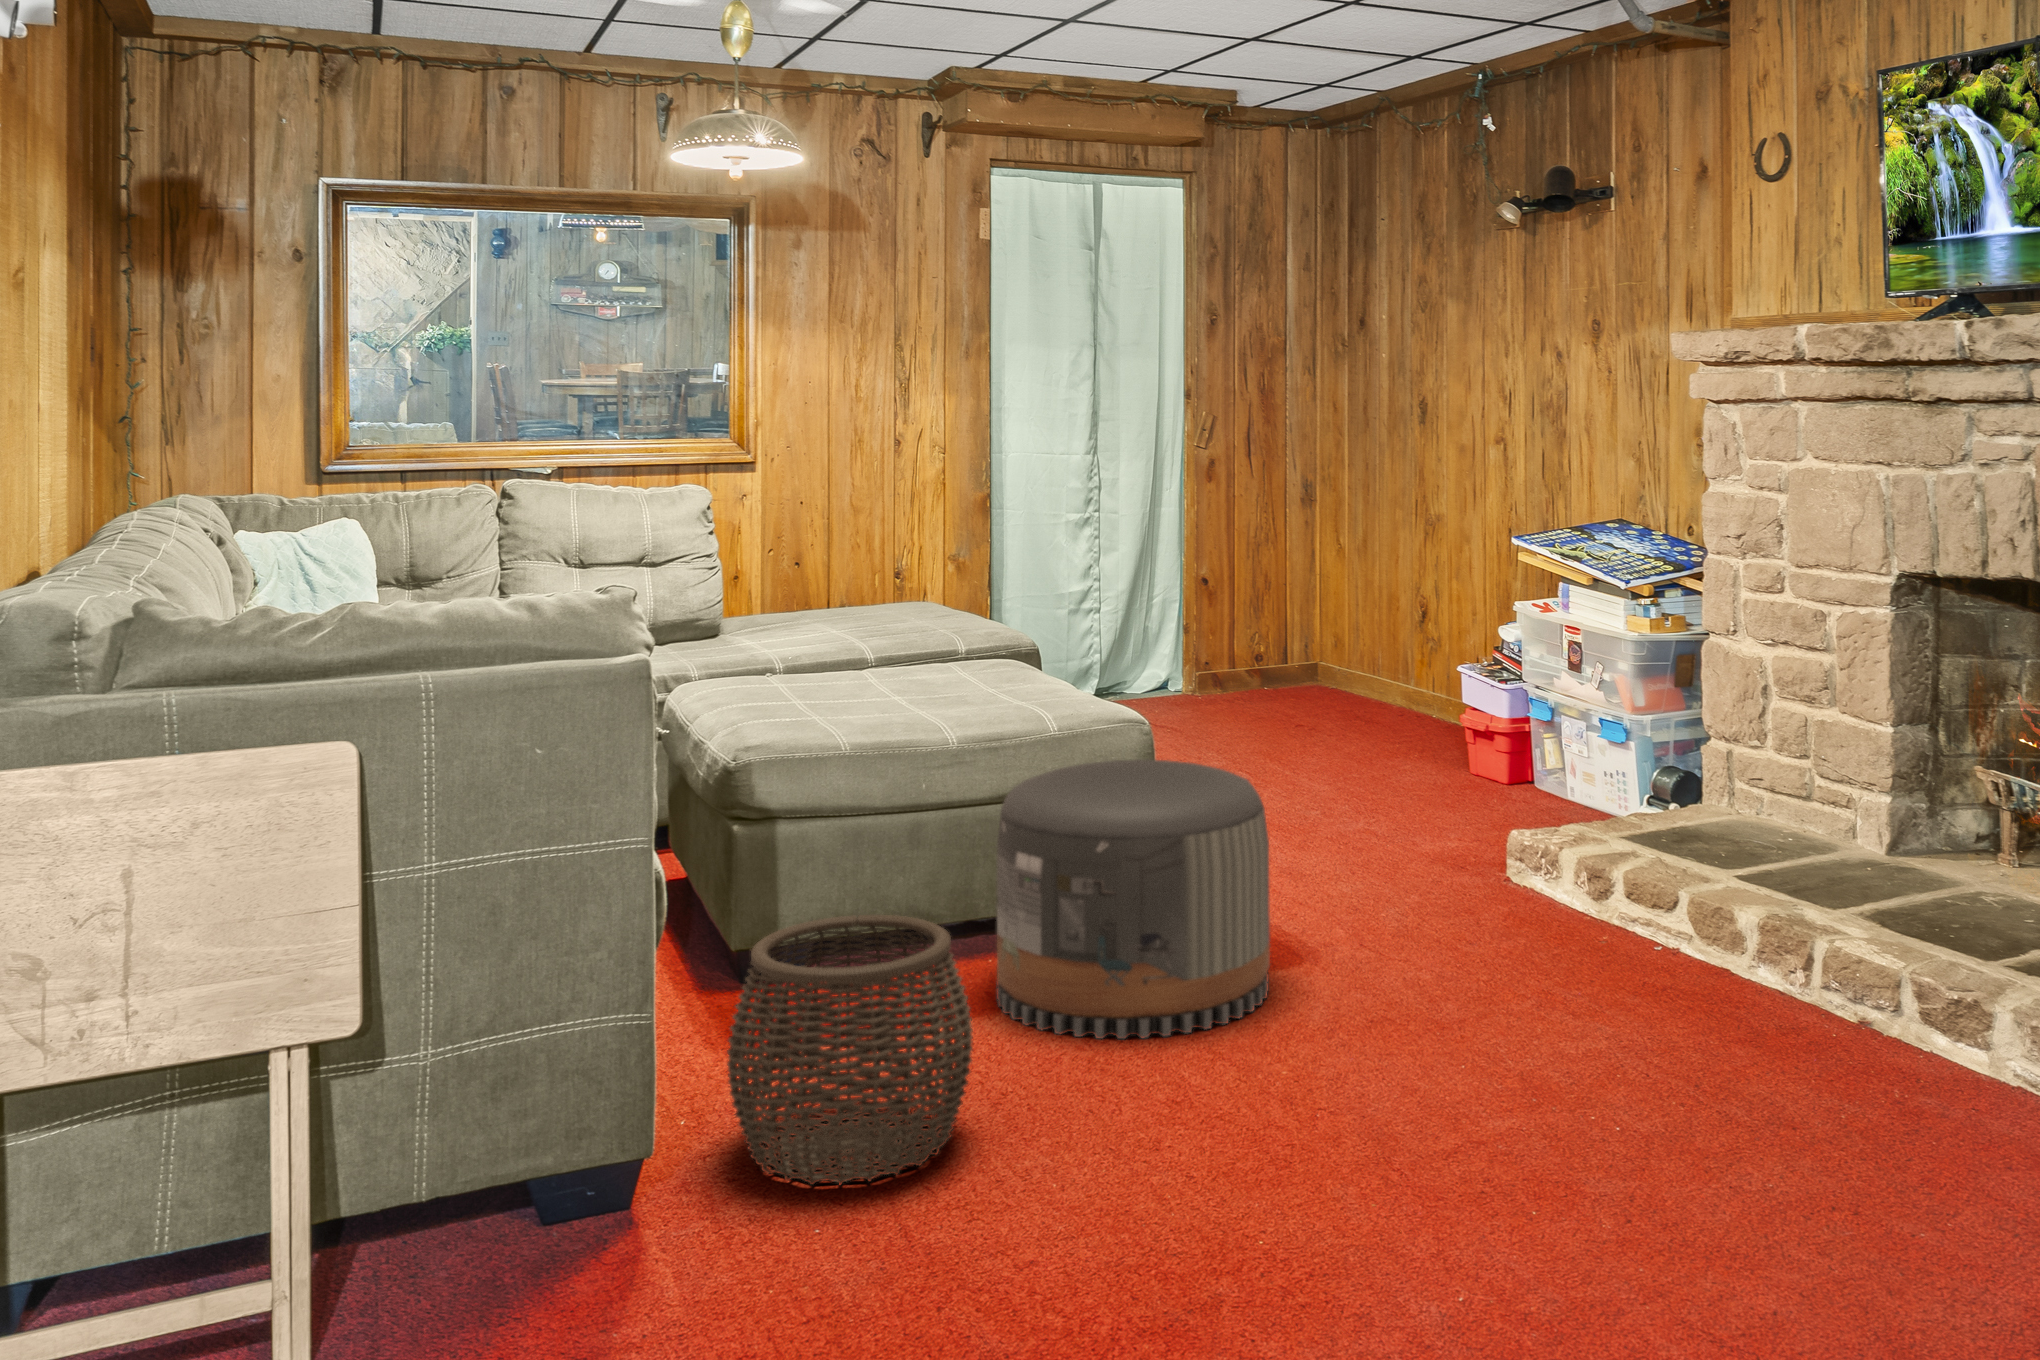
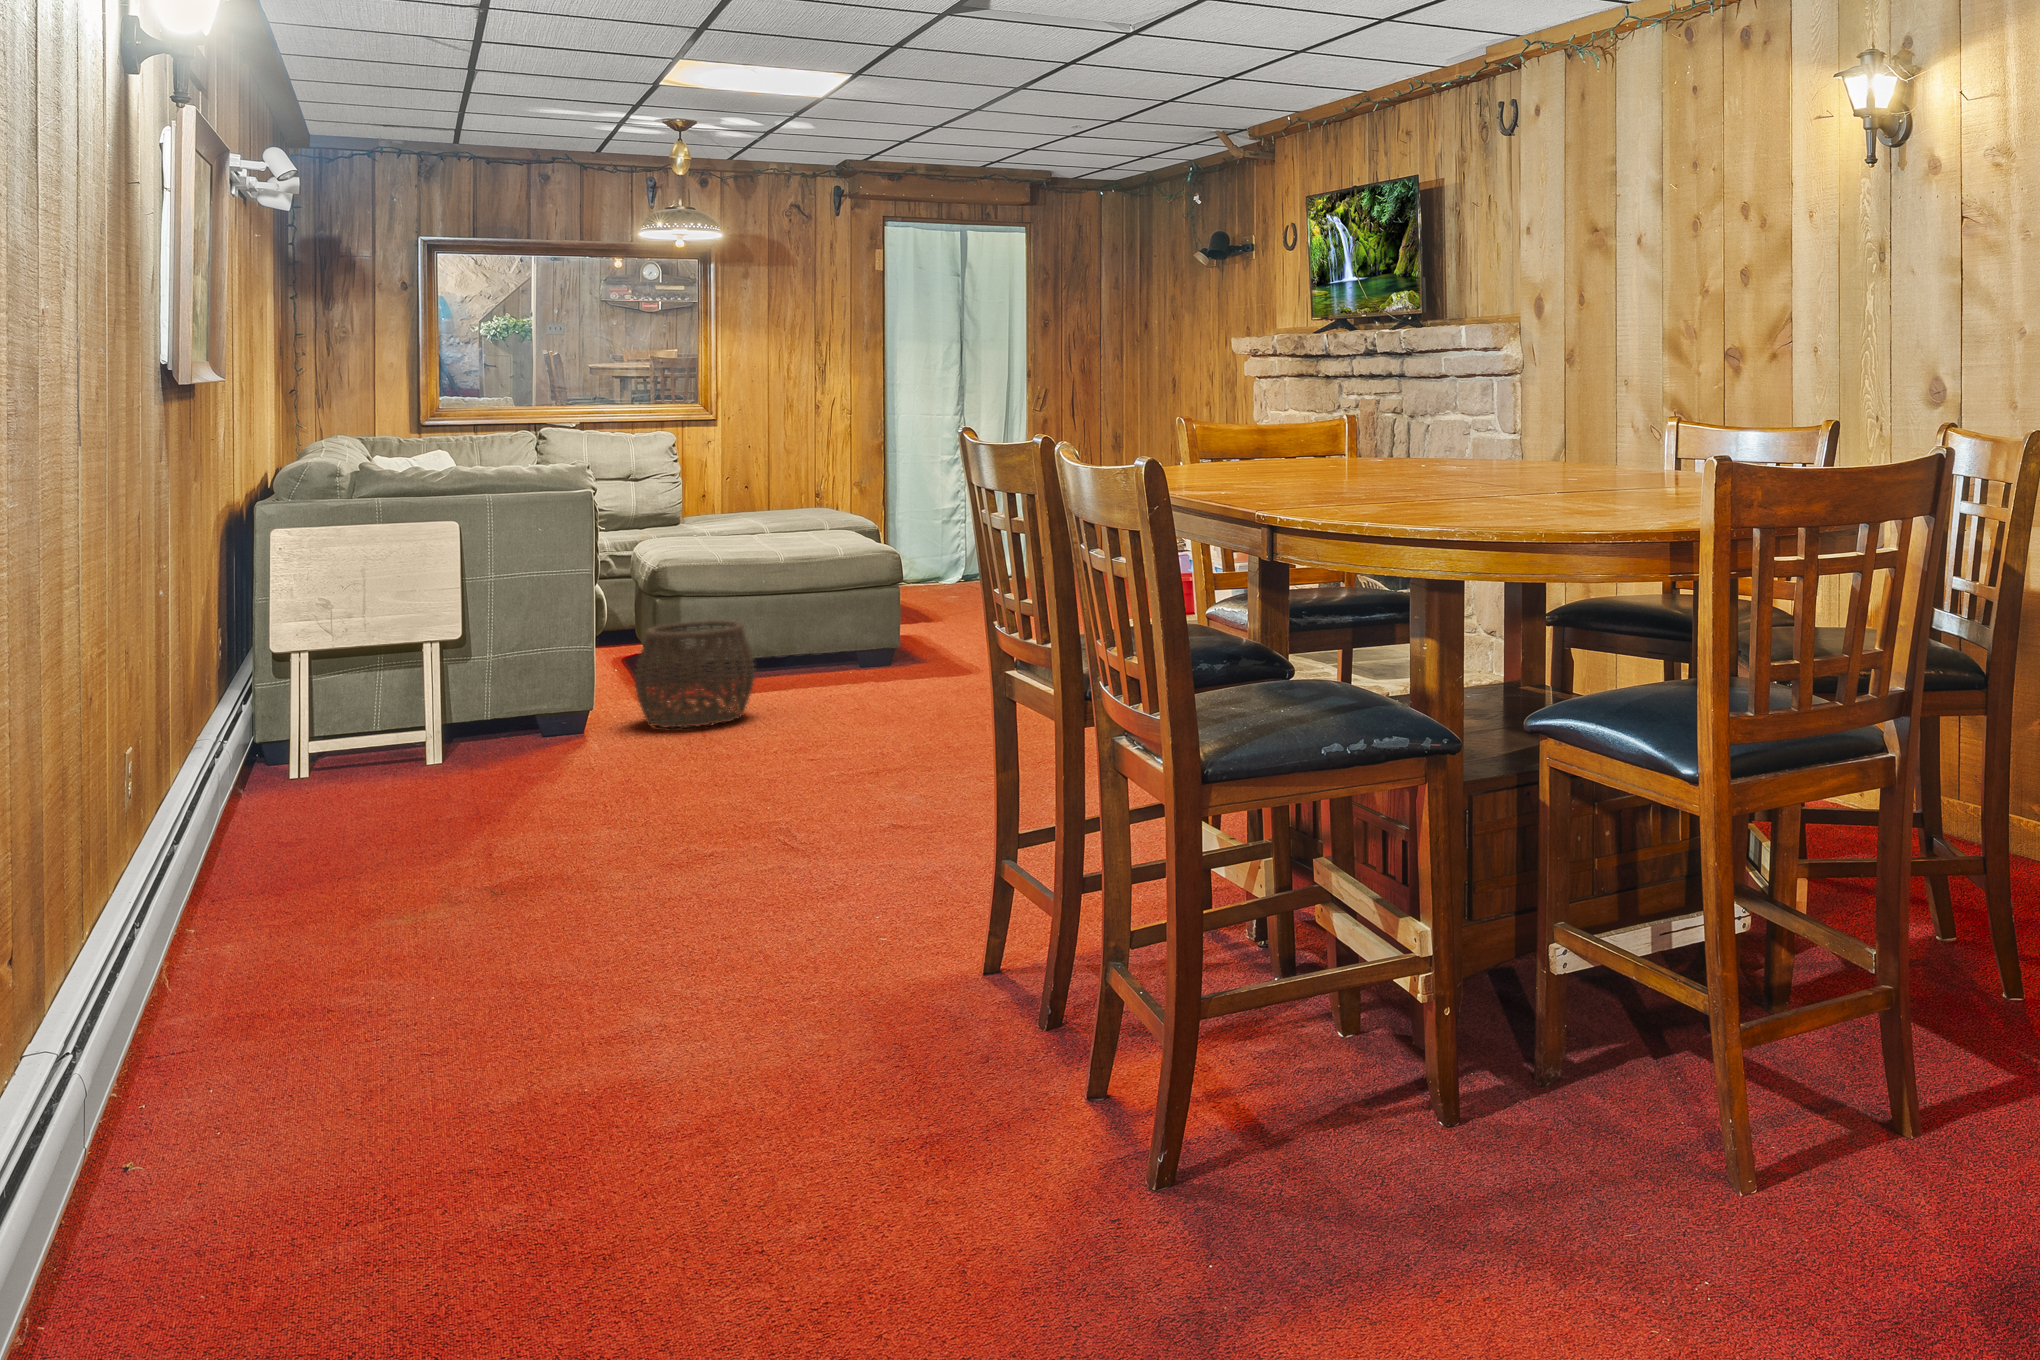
pouf: present [997,759,1270,1039] -> none [796,566,945,693]

